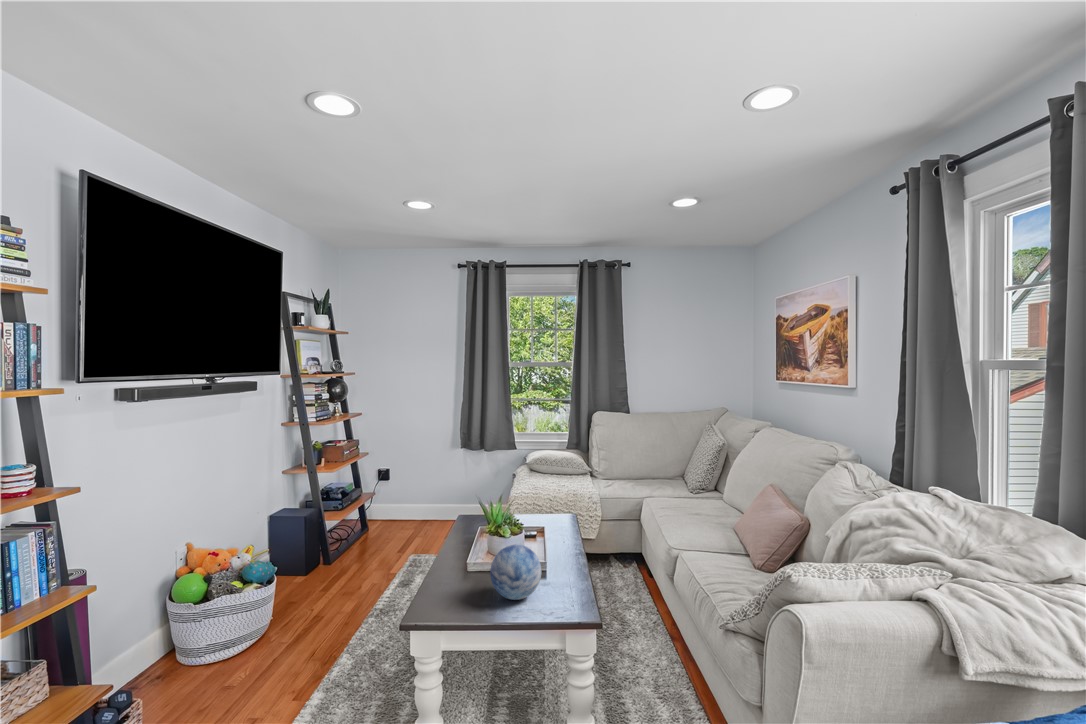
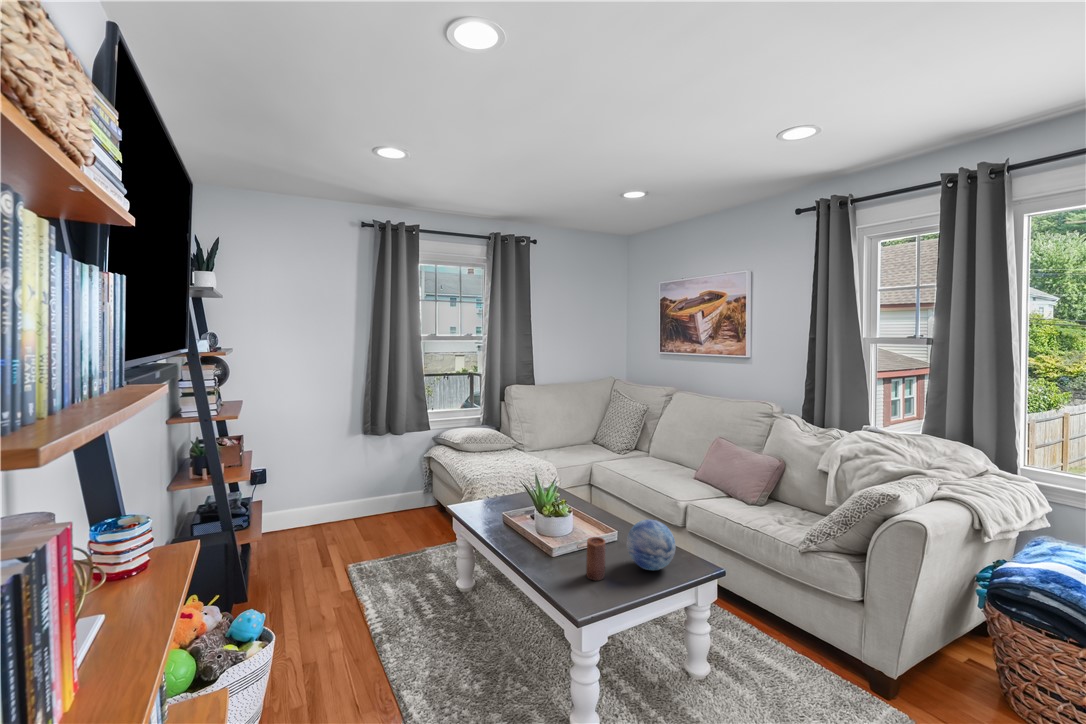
candle: none [450,551,469,594] -> present [586,537,606,581]

